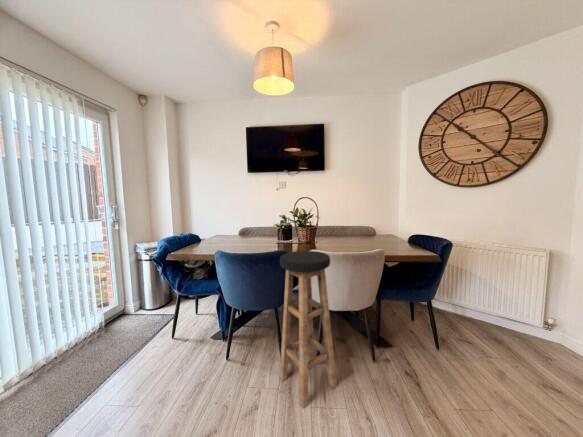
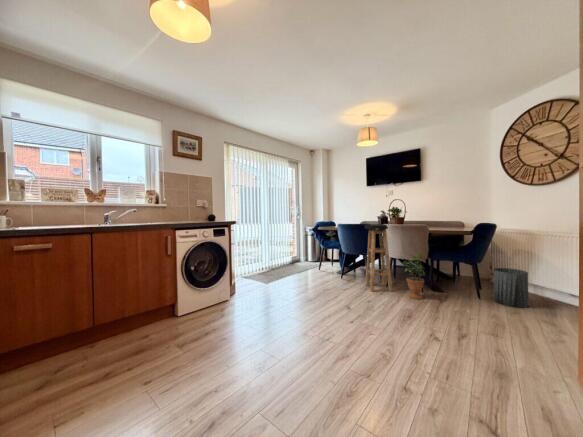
trash can: none [453,300,500,364] -> present [493,268,528,308]
potted plant: none [359,304,400,404] -> present [403,254,425,299]

